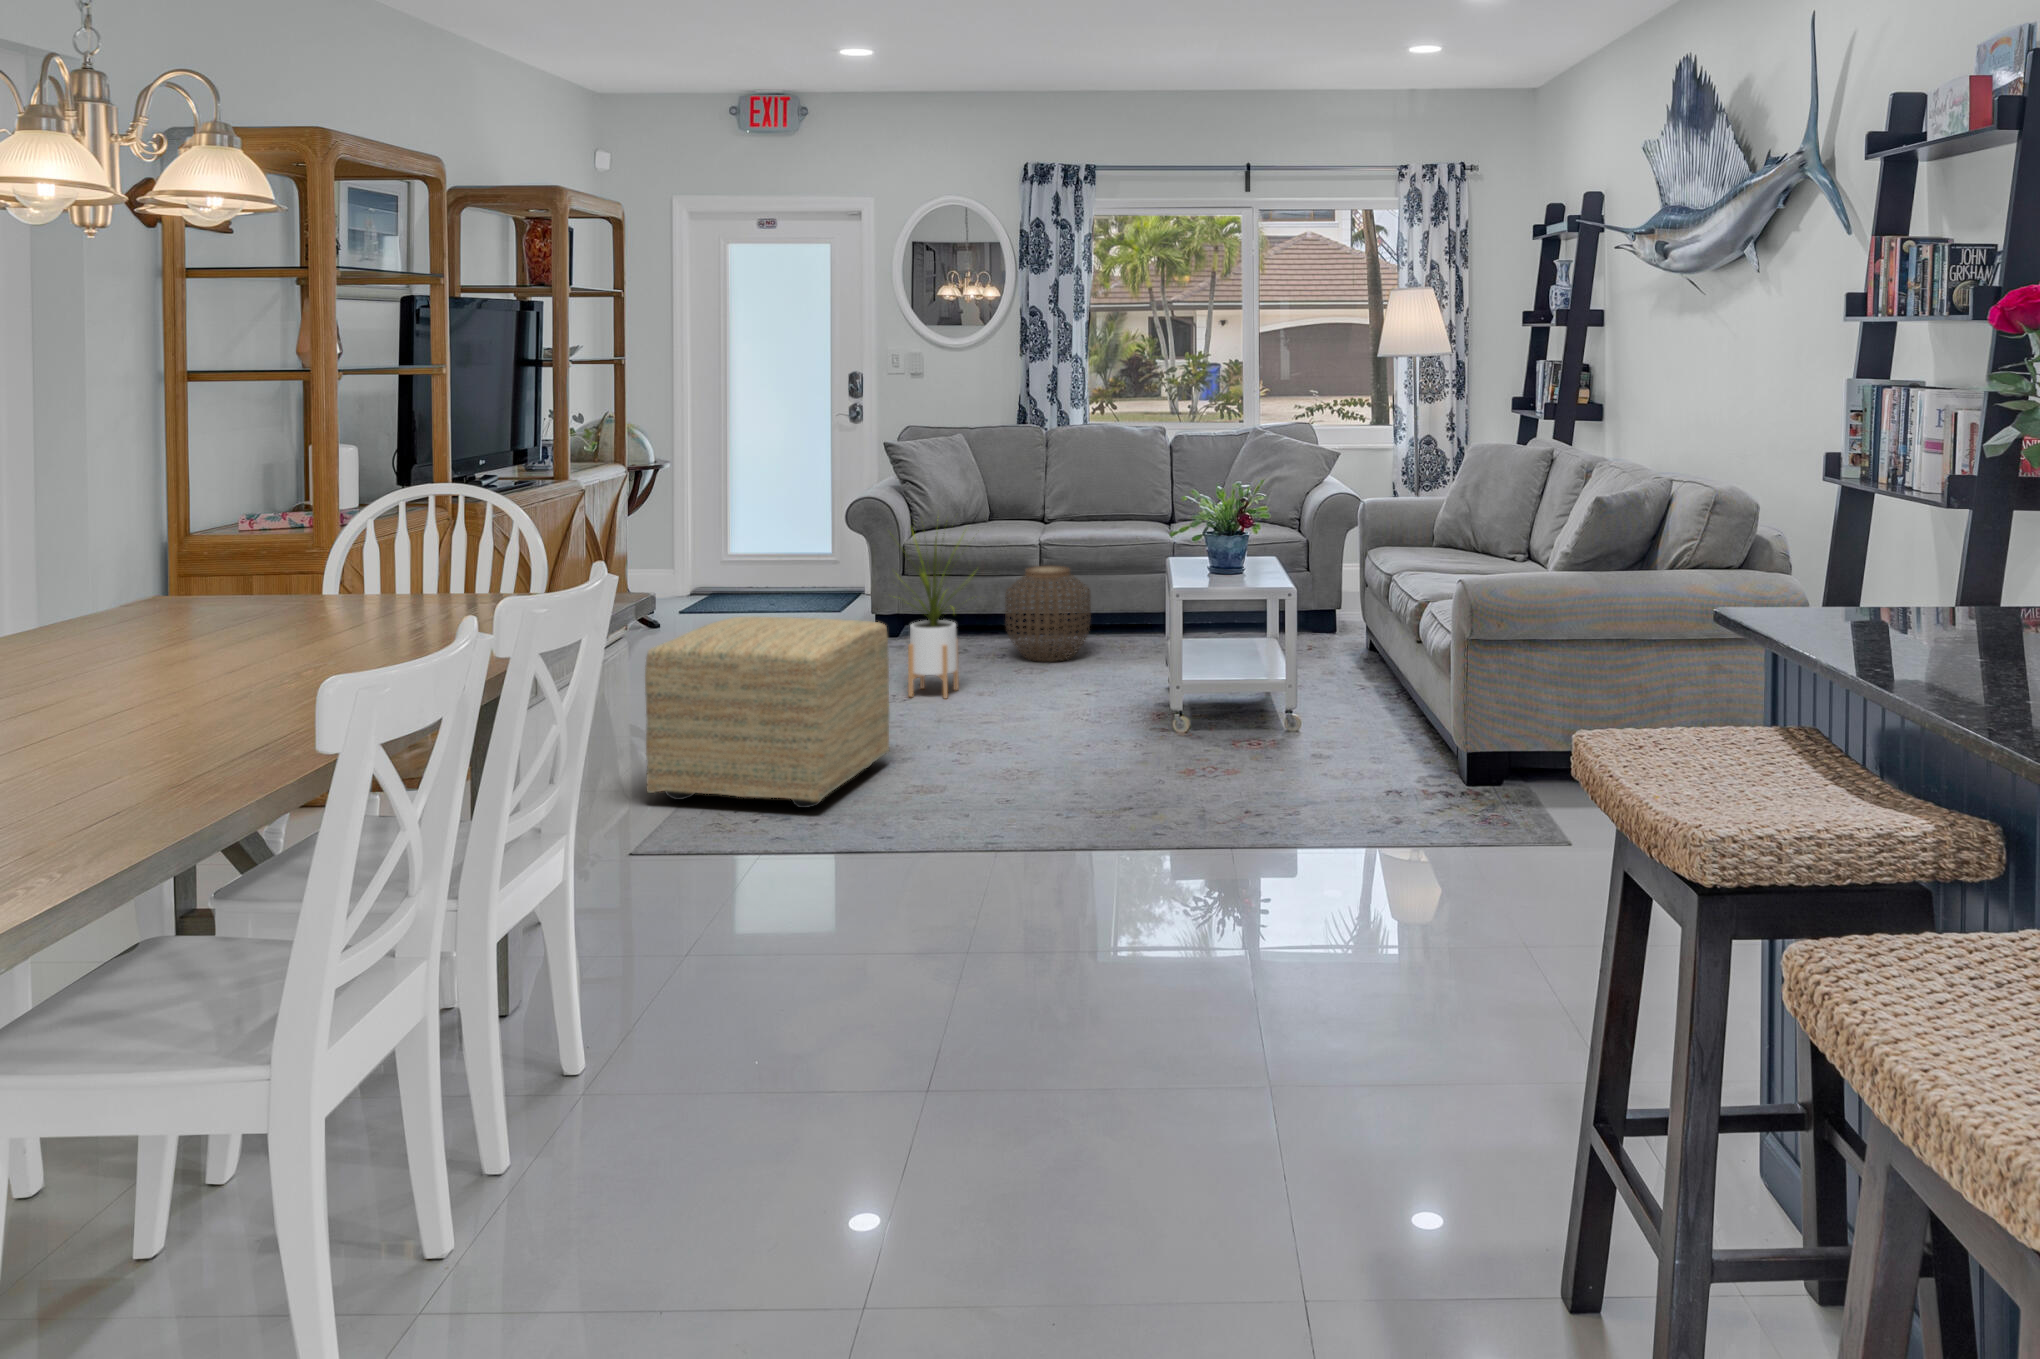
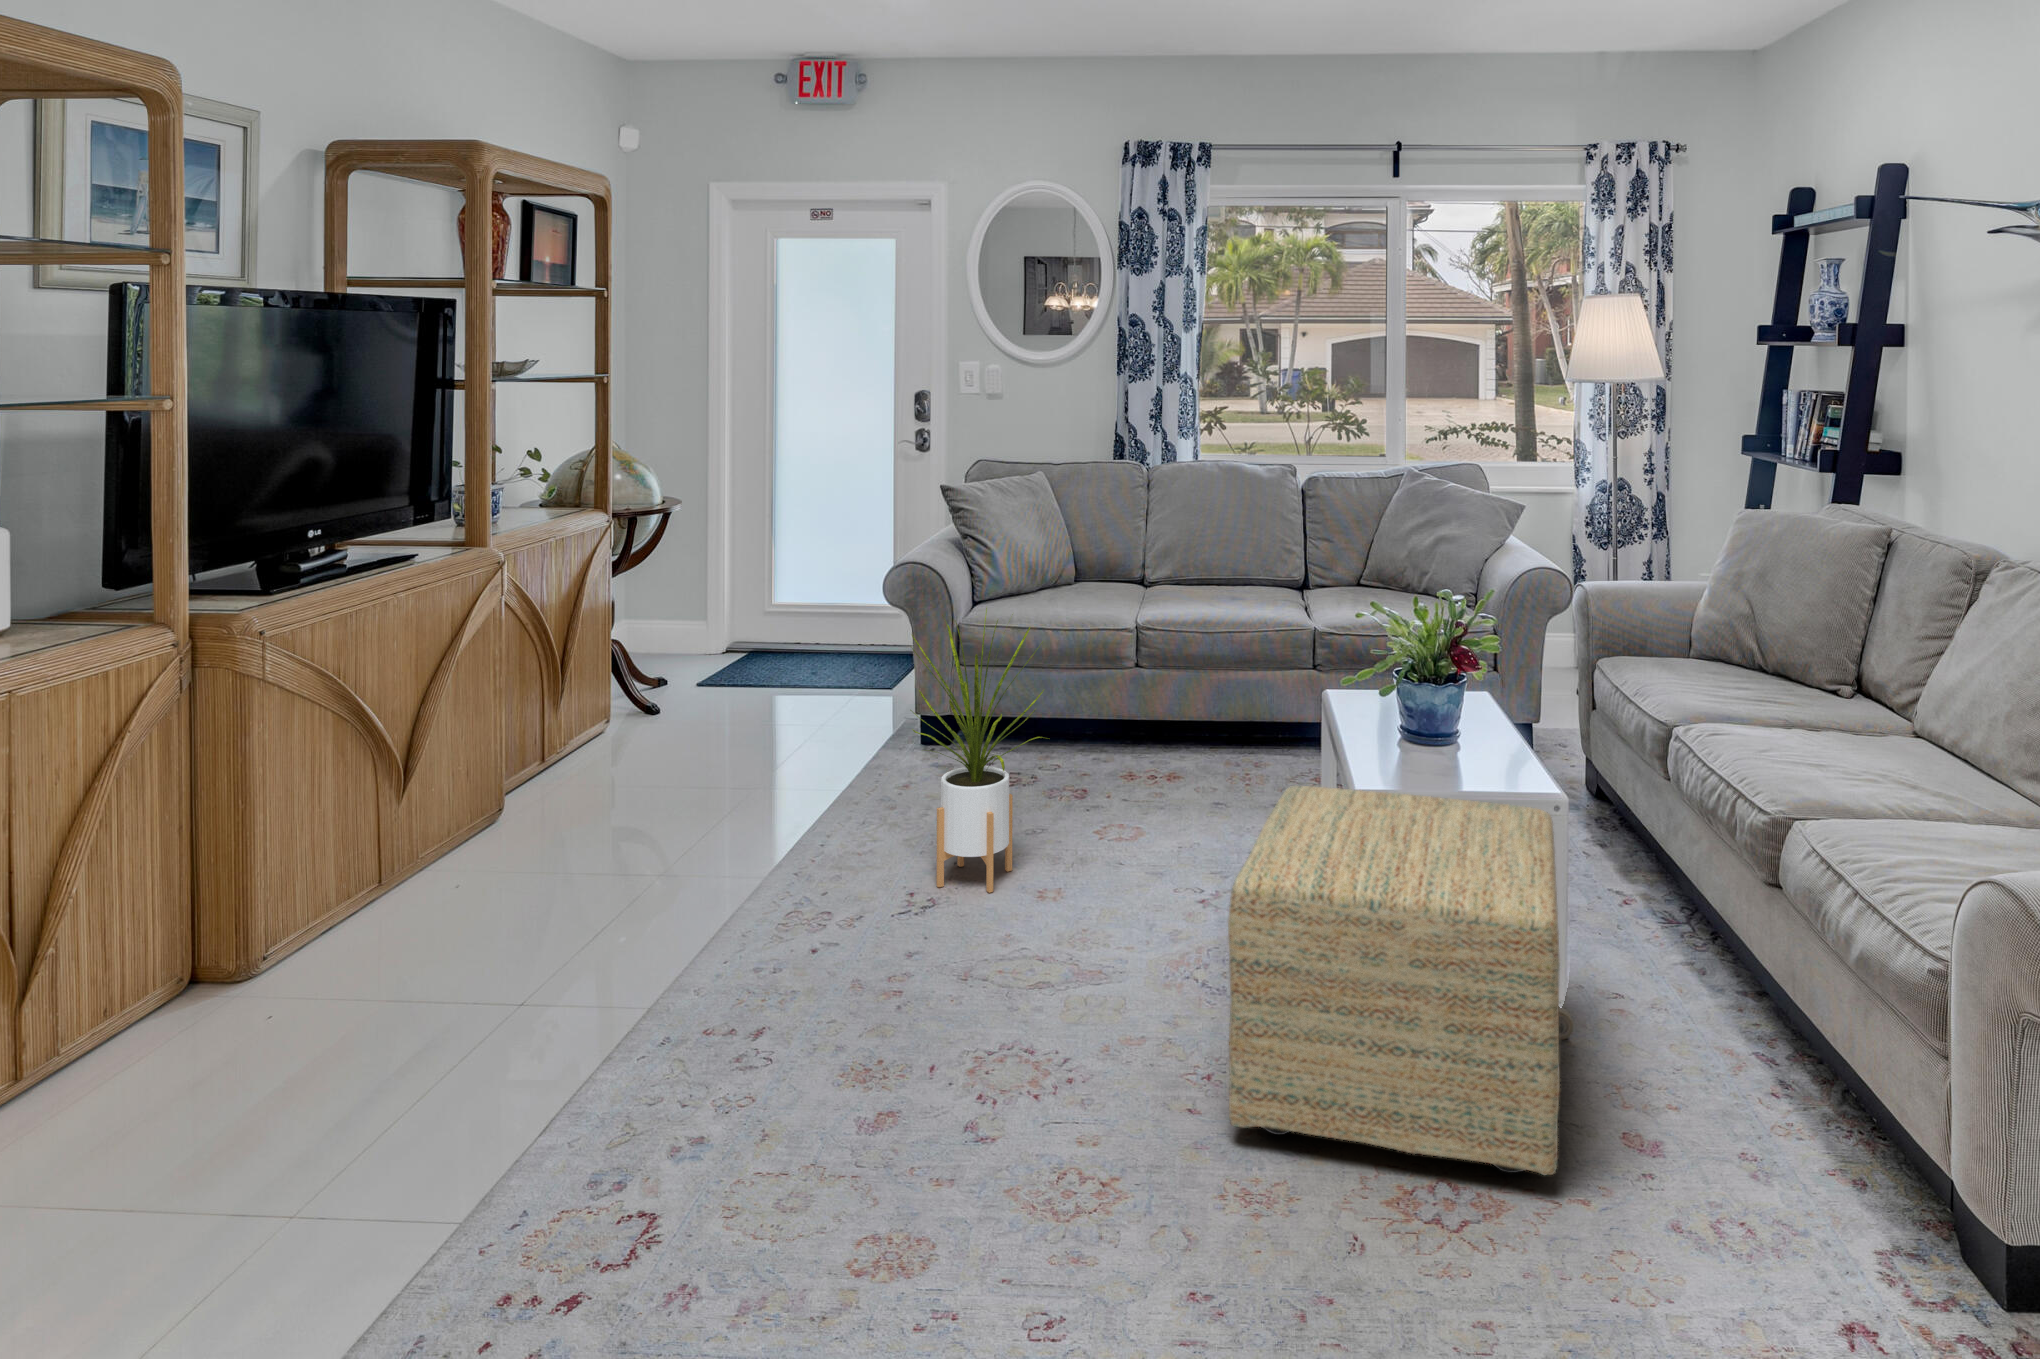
woven basket: present [1005,565,1091,662] -> none [1087,666,1204,806]
ottoman: present [645,617,889,808] -> present [1228,786,1560,1175]

